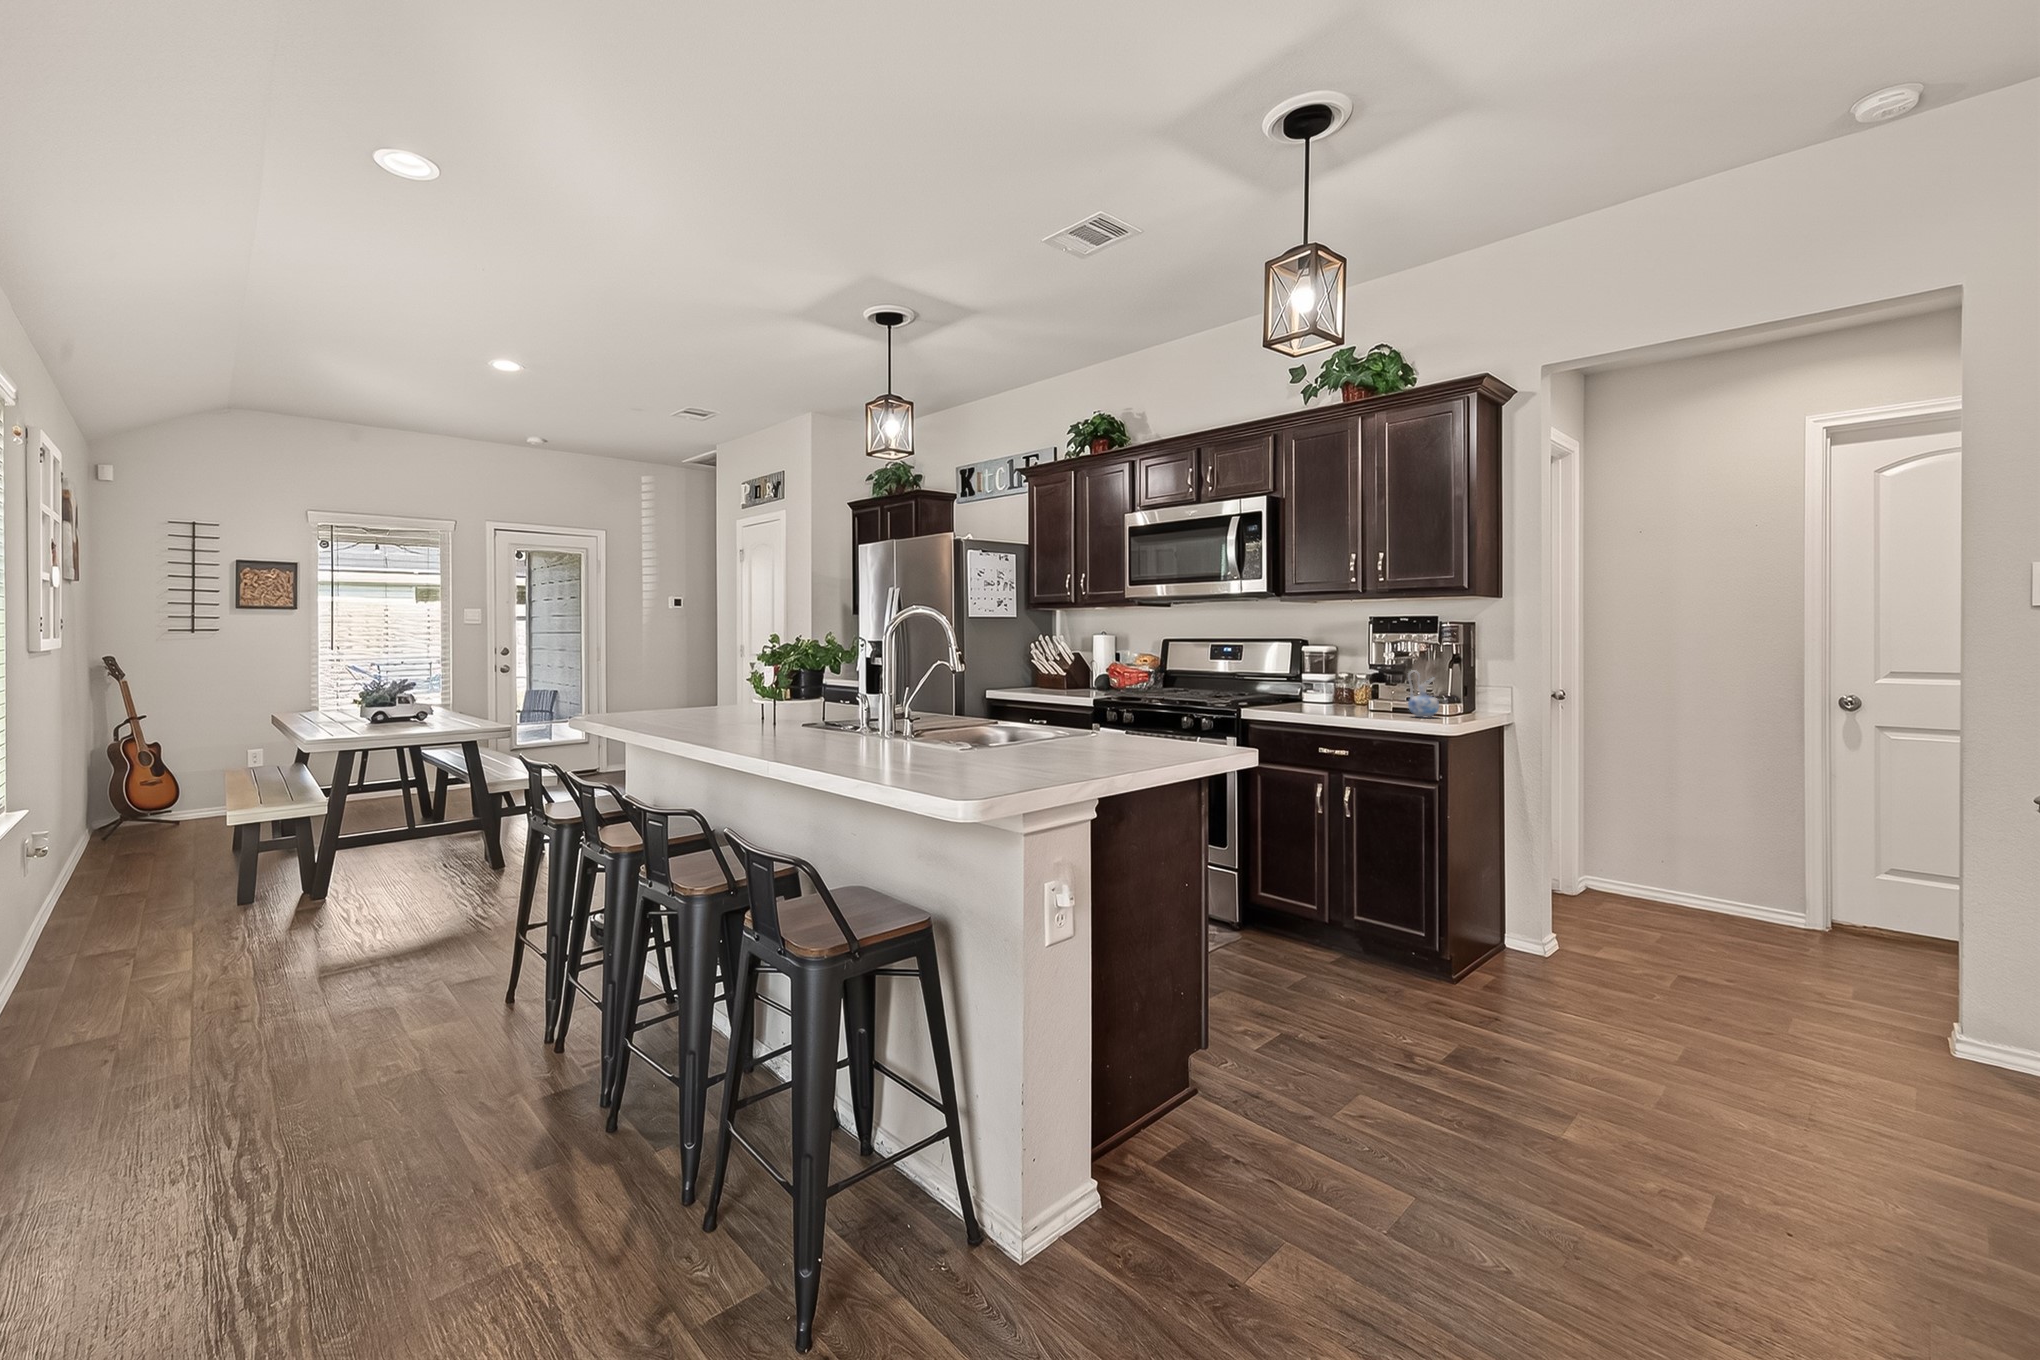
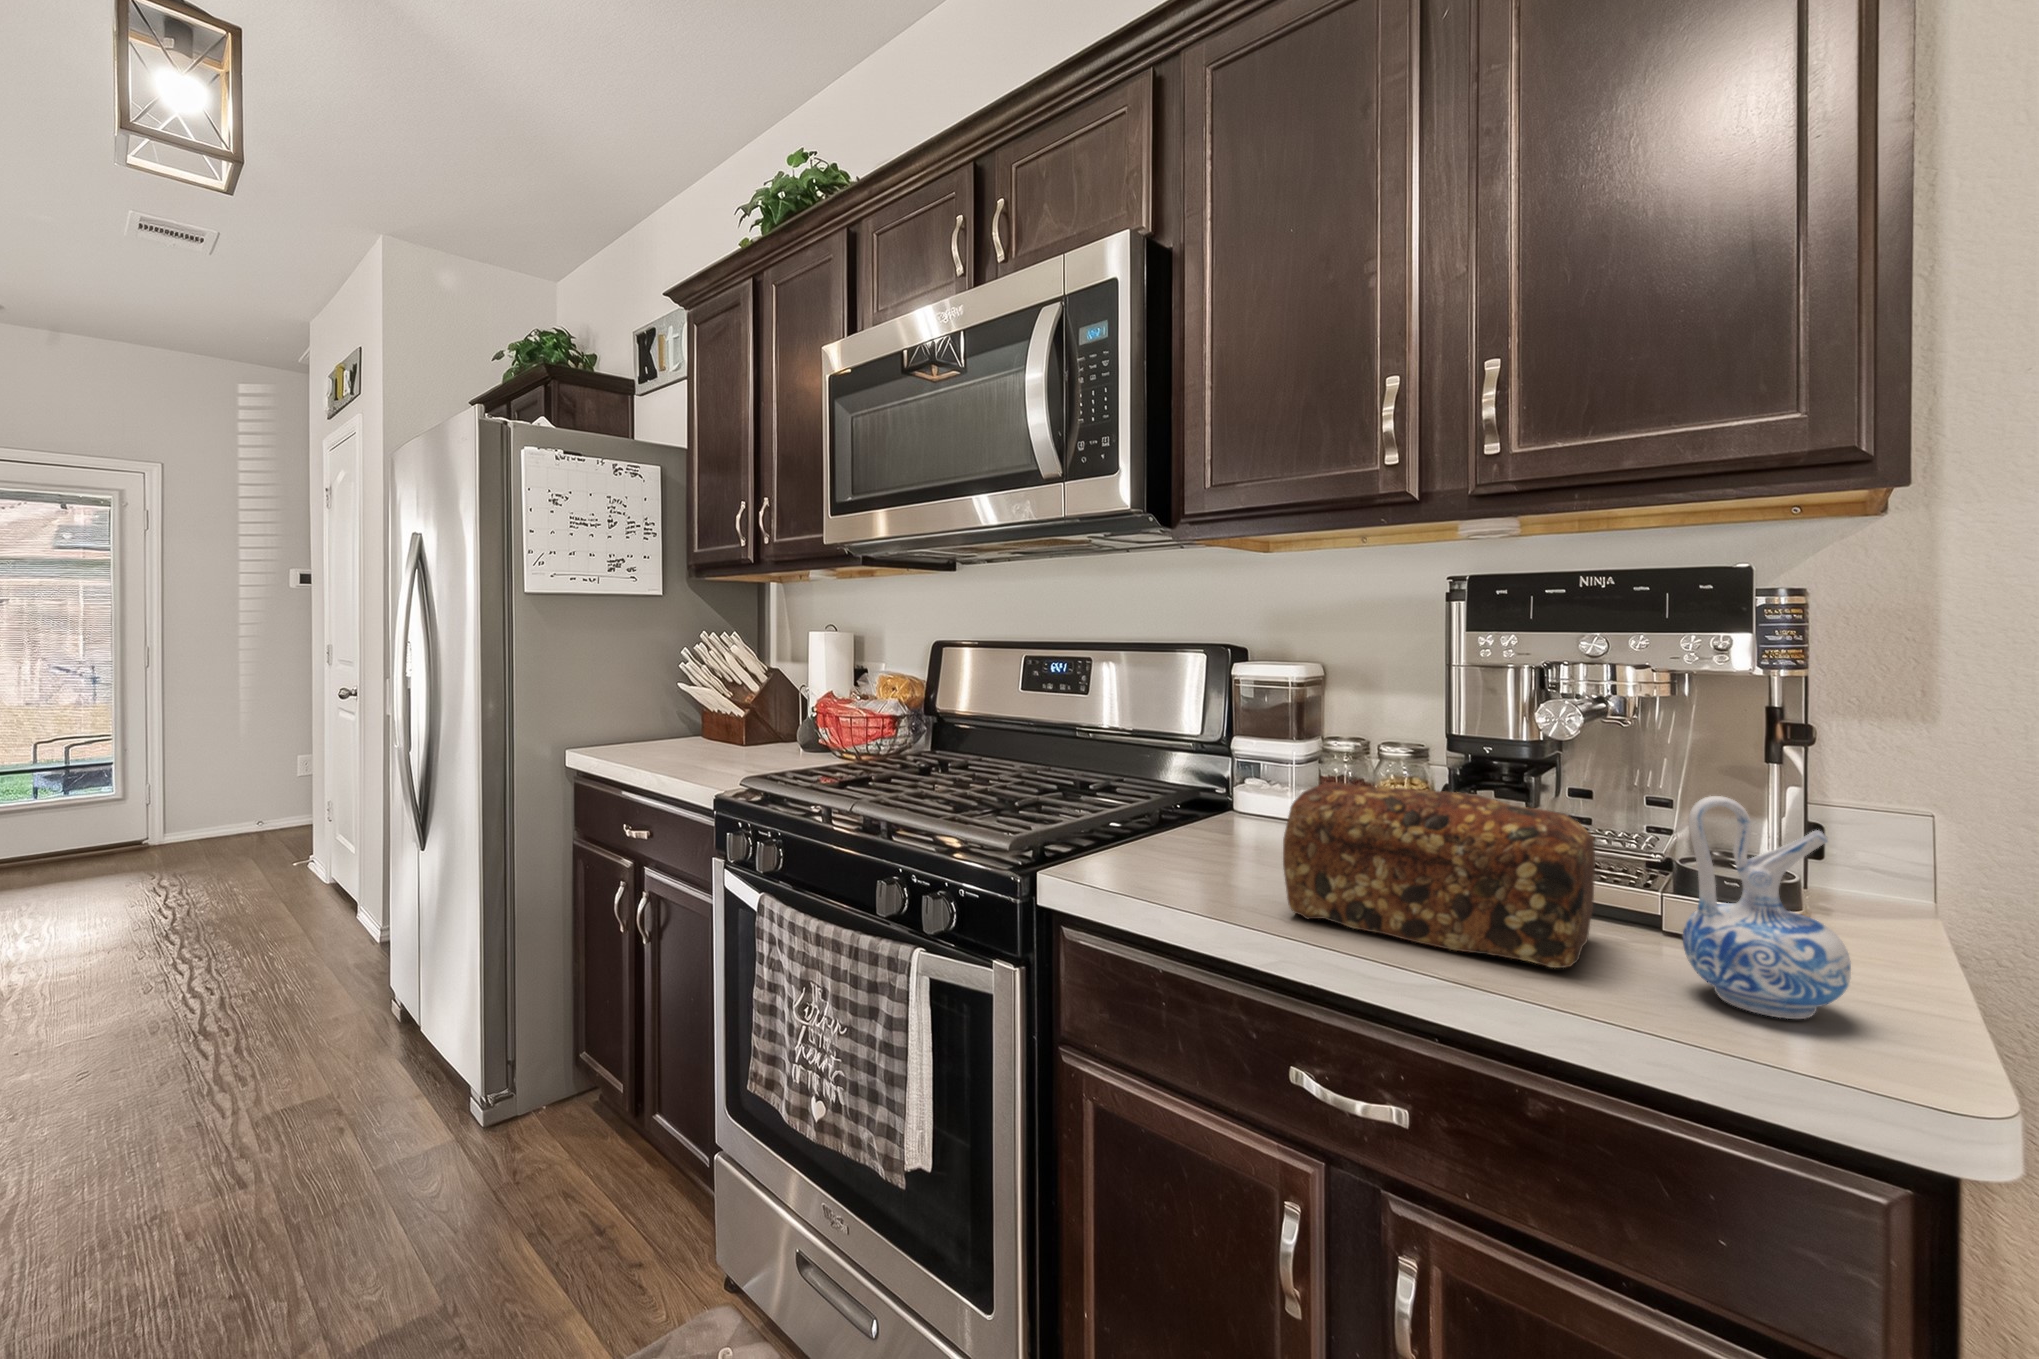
bread loaf: none [1316,676,1398,714] -> present [1283,782,1595,968]

